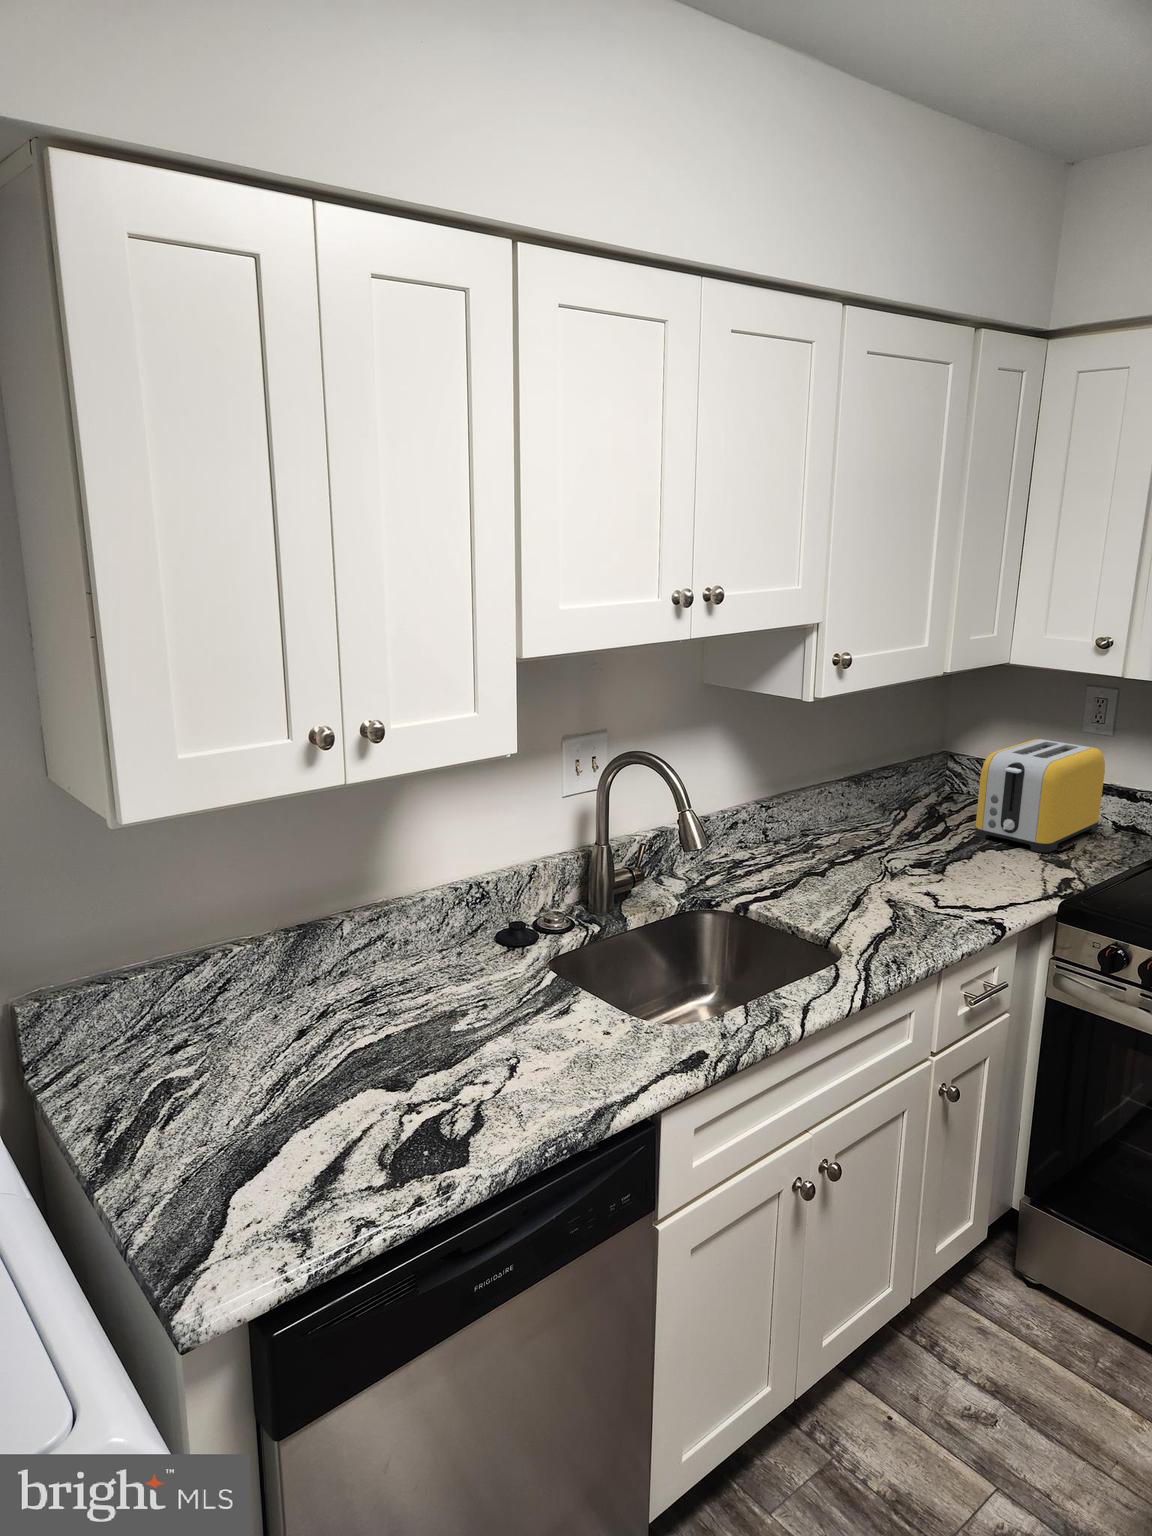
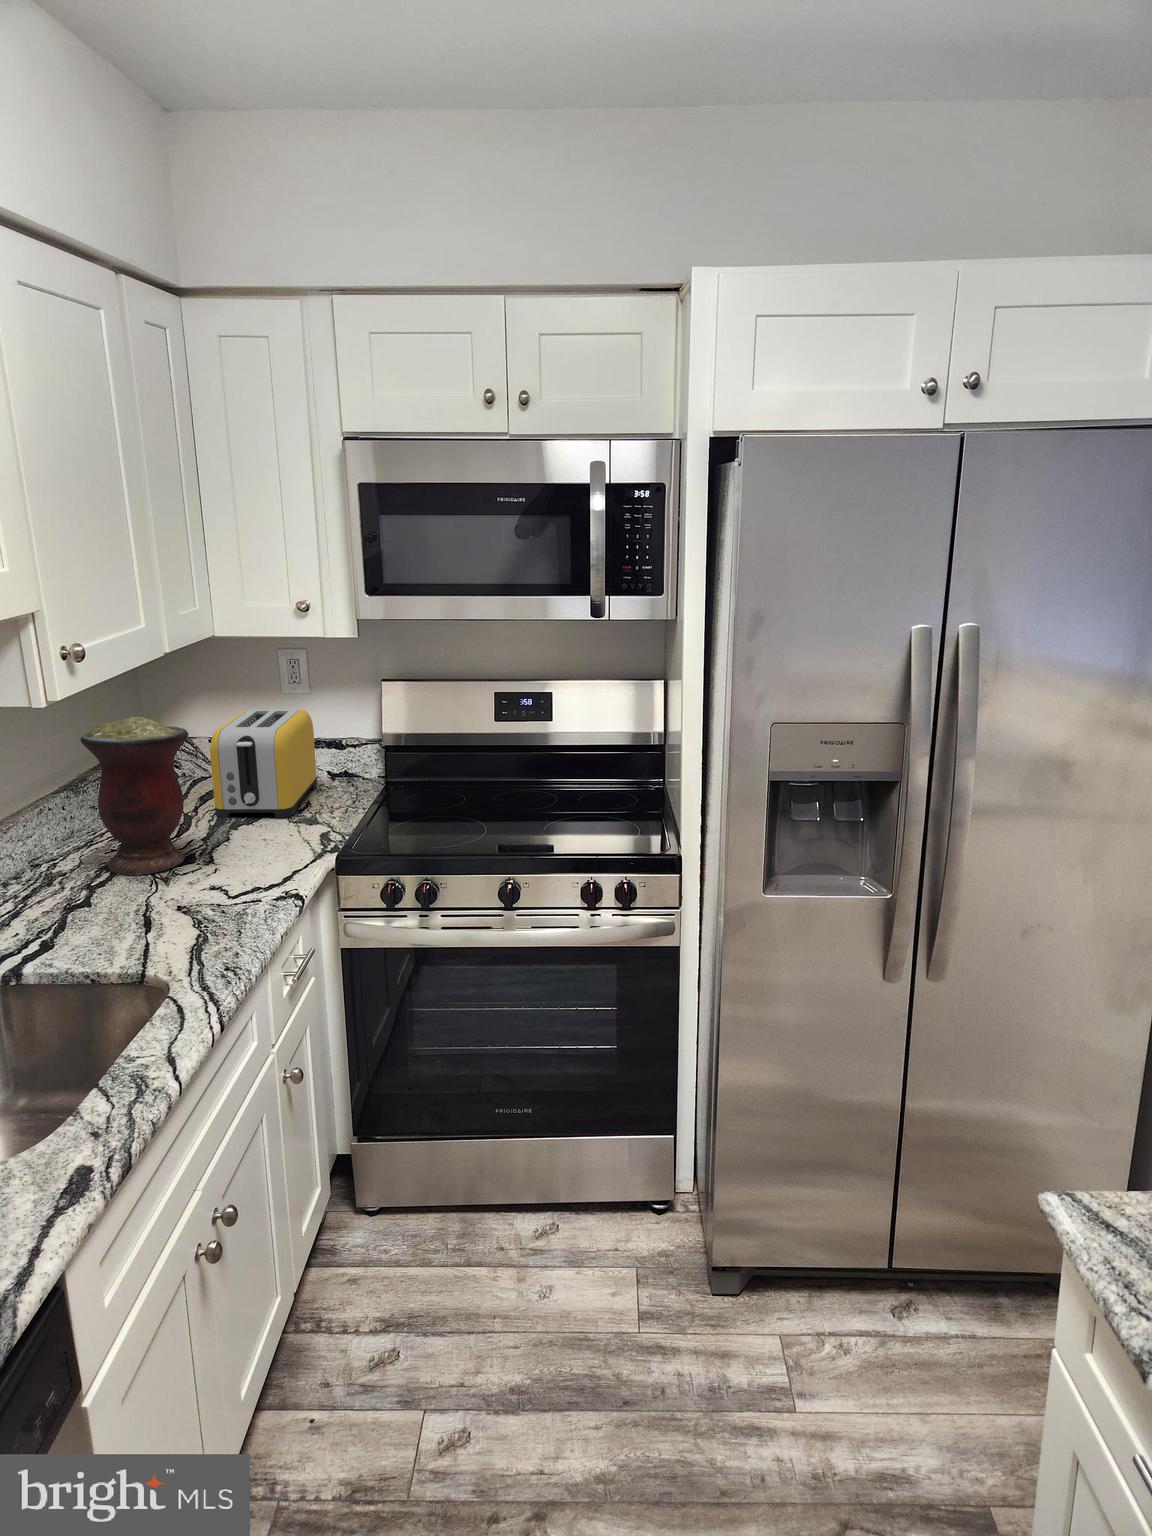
vase: none [854,725,948,868] -> present [80,717,188,875]

